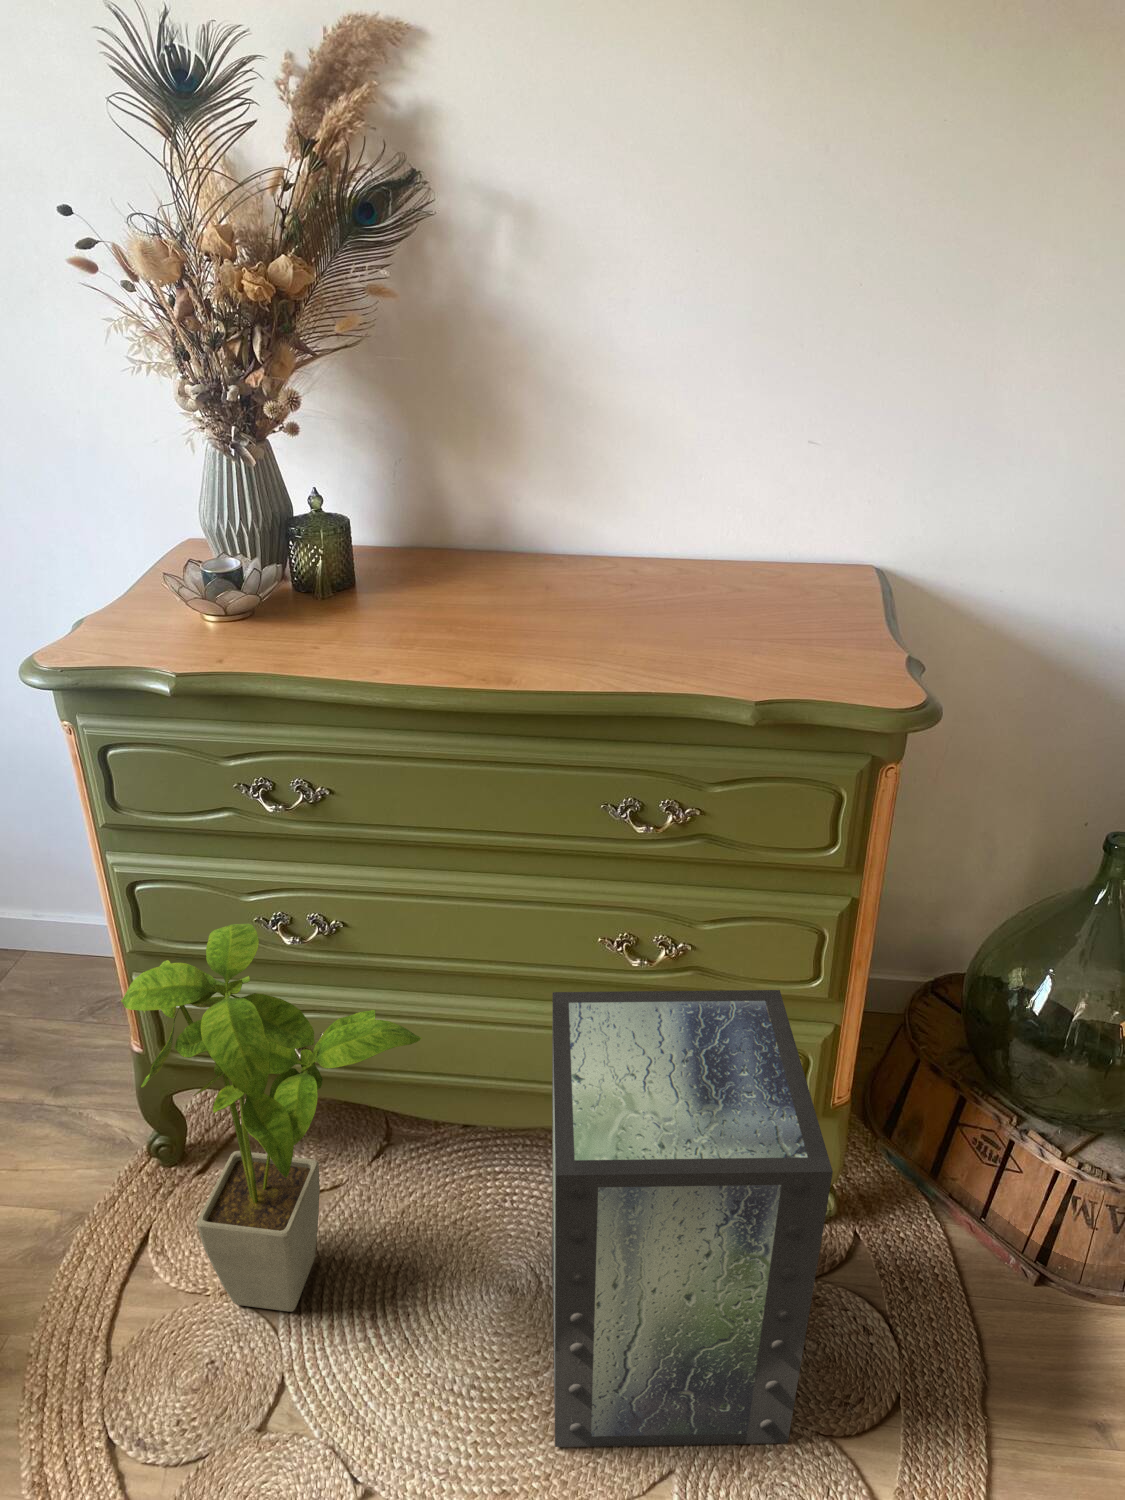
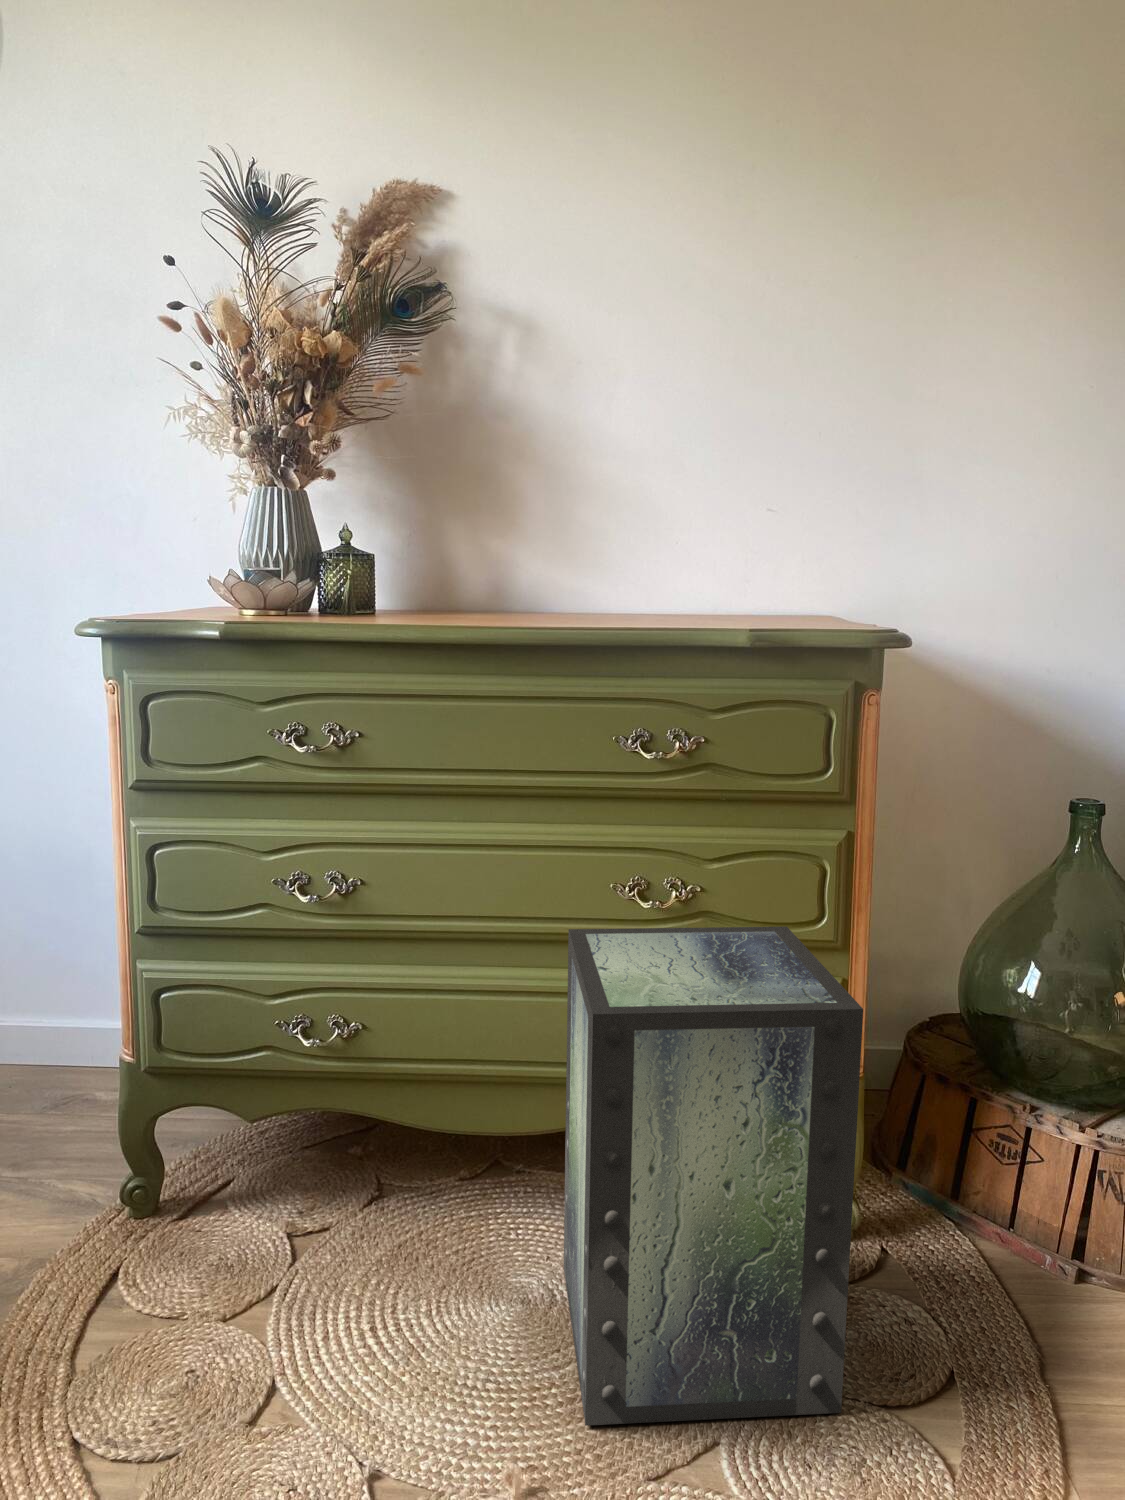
house plant: present [121,924,422,1312] -> none [154,823,439,1326]

